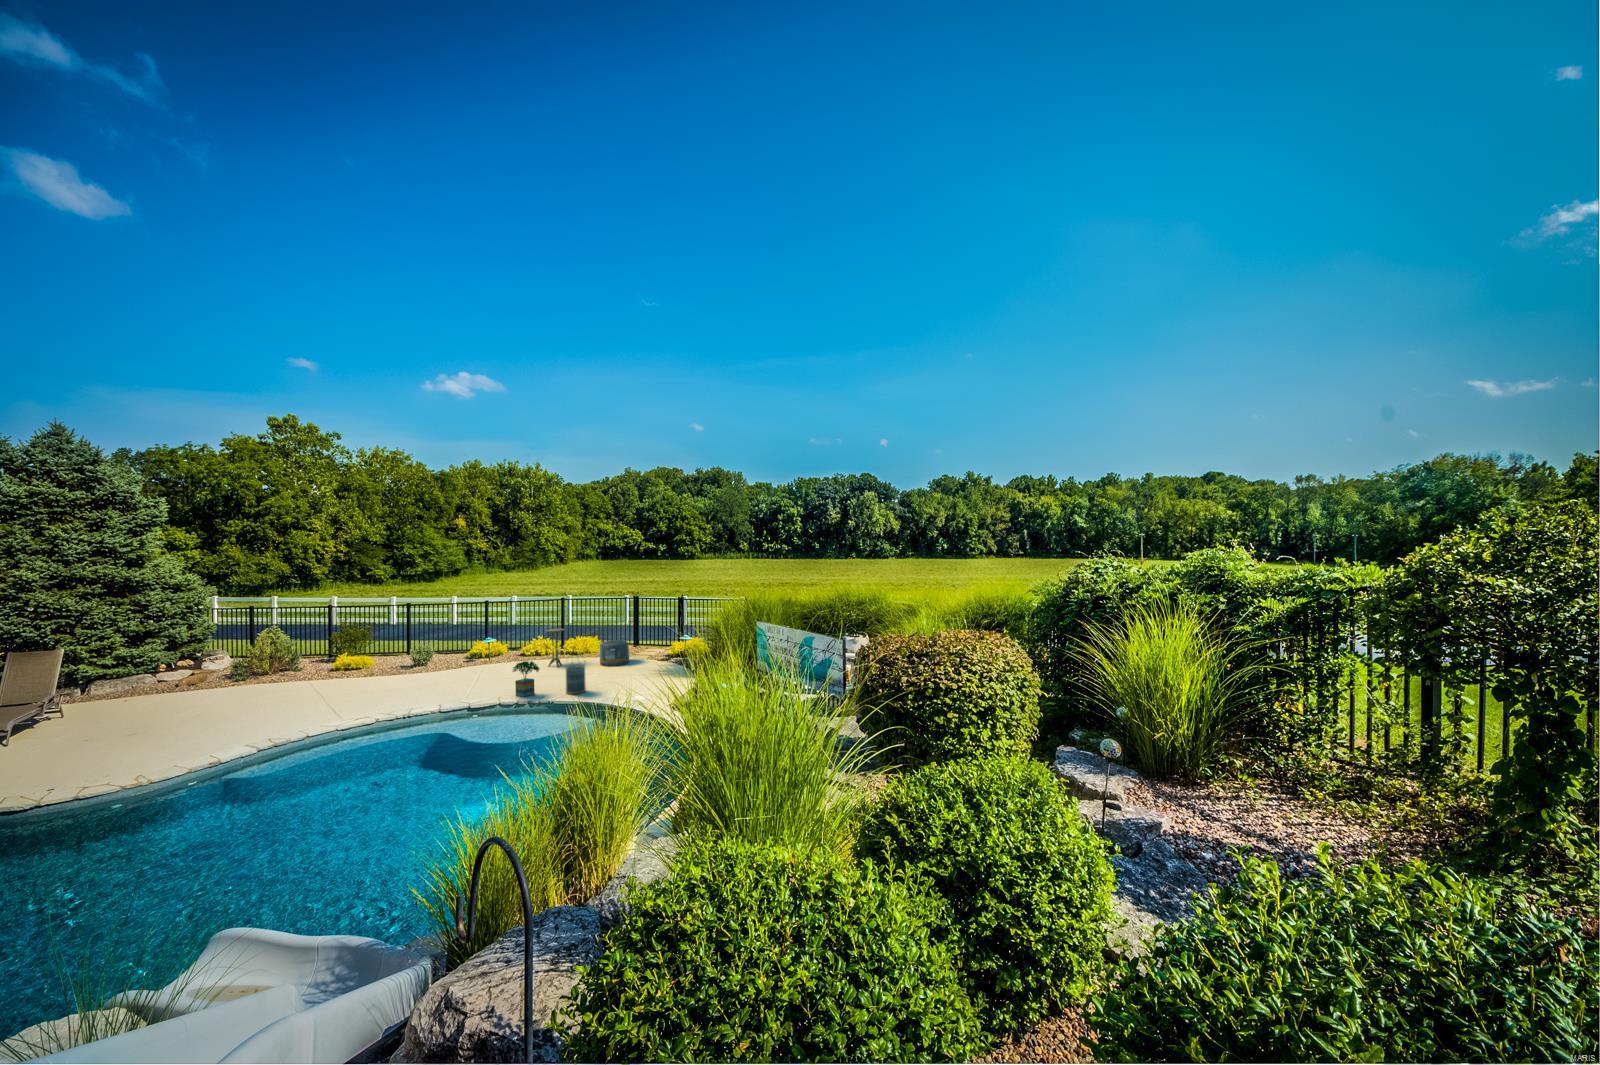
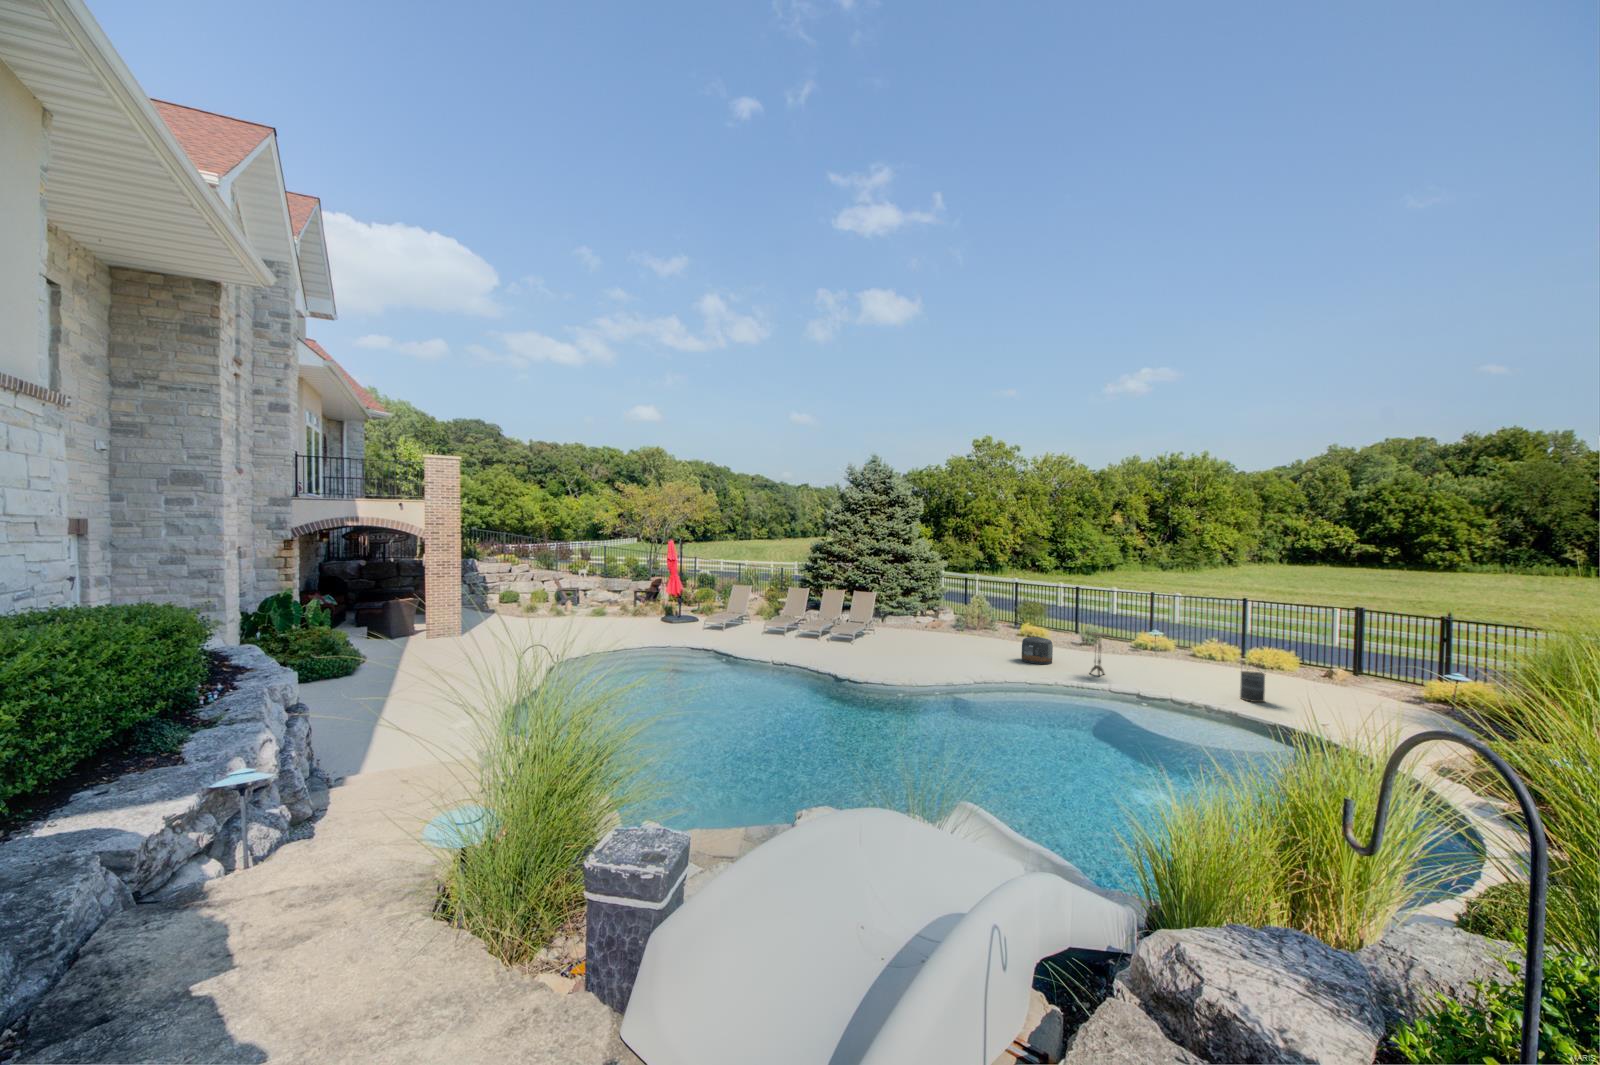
side table: present [545,629,565,667] -> present [1088,633,1110,676]
pouf: present [600,640,629,666] -> present [1022,637,1053,664]
potted tree: present [513,661,539,697] -> none [1181,655,1211,691]

